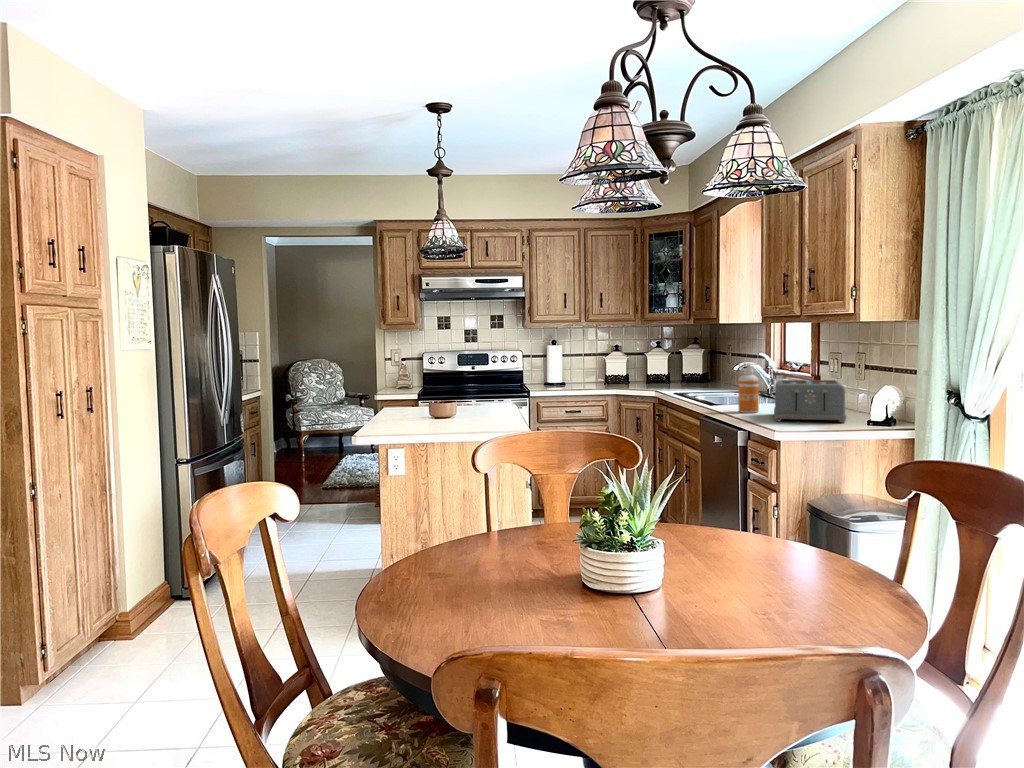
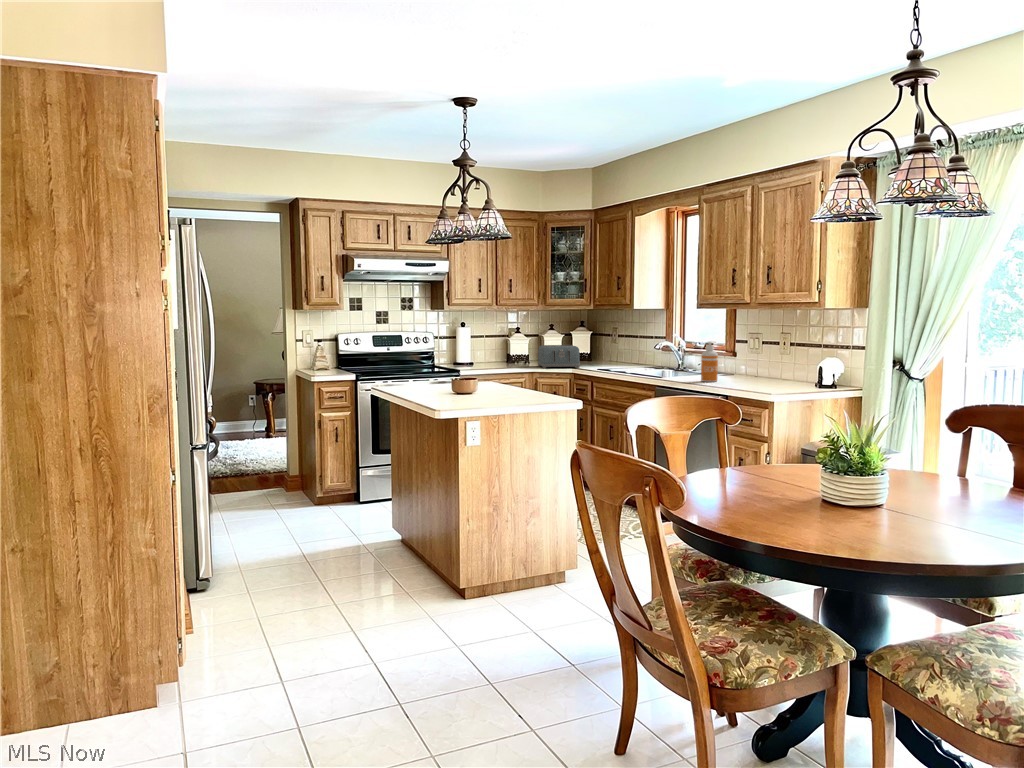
toaster: present [774,380,847,423] -> present [538,345,580,368]

